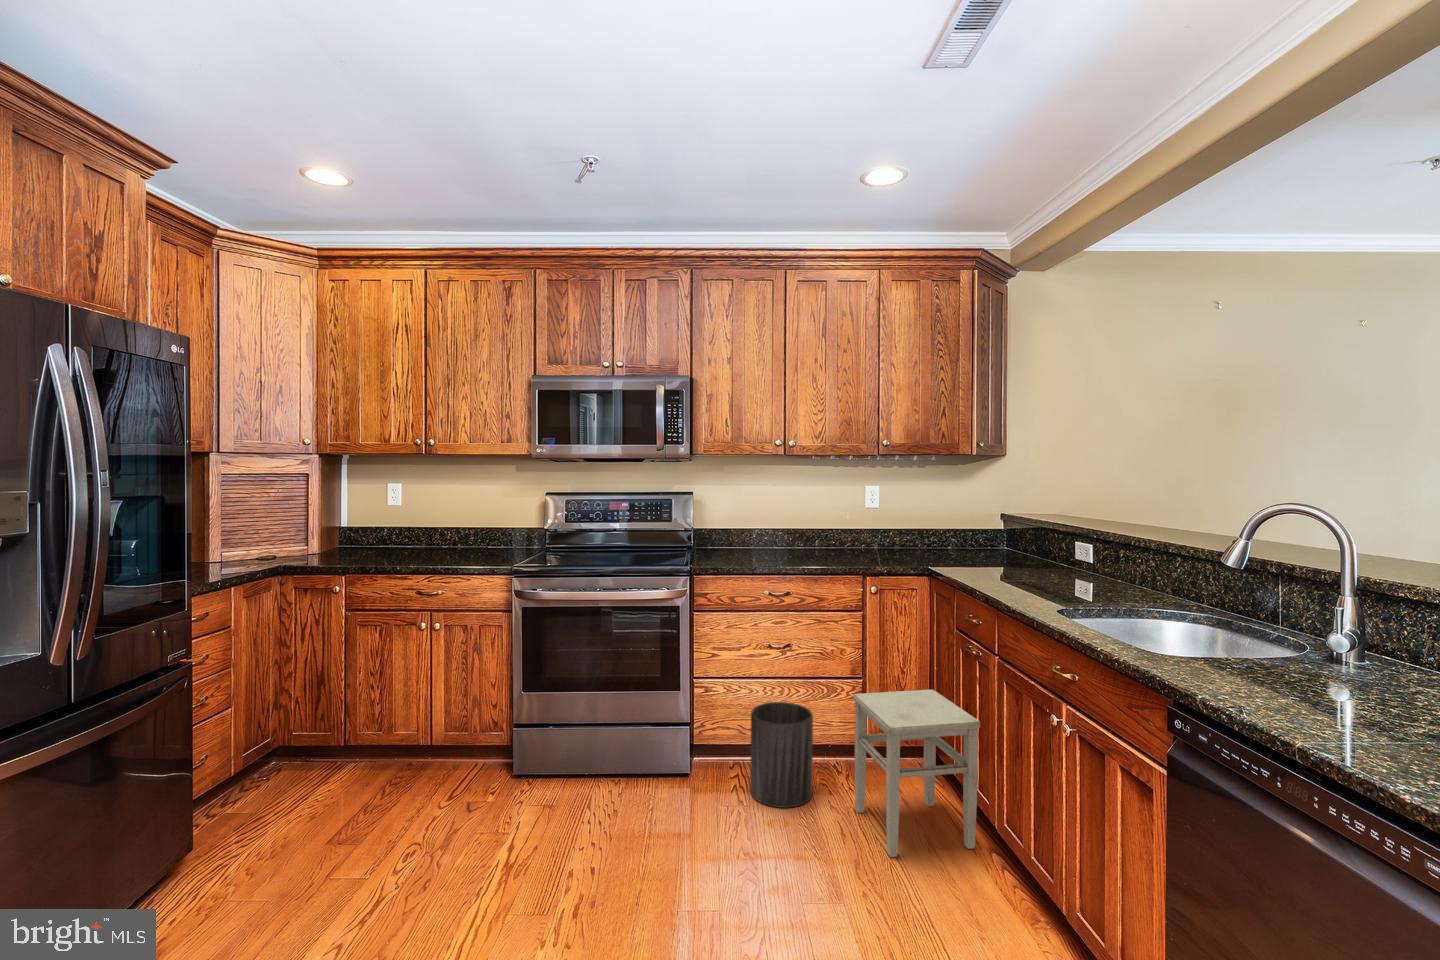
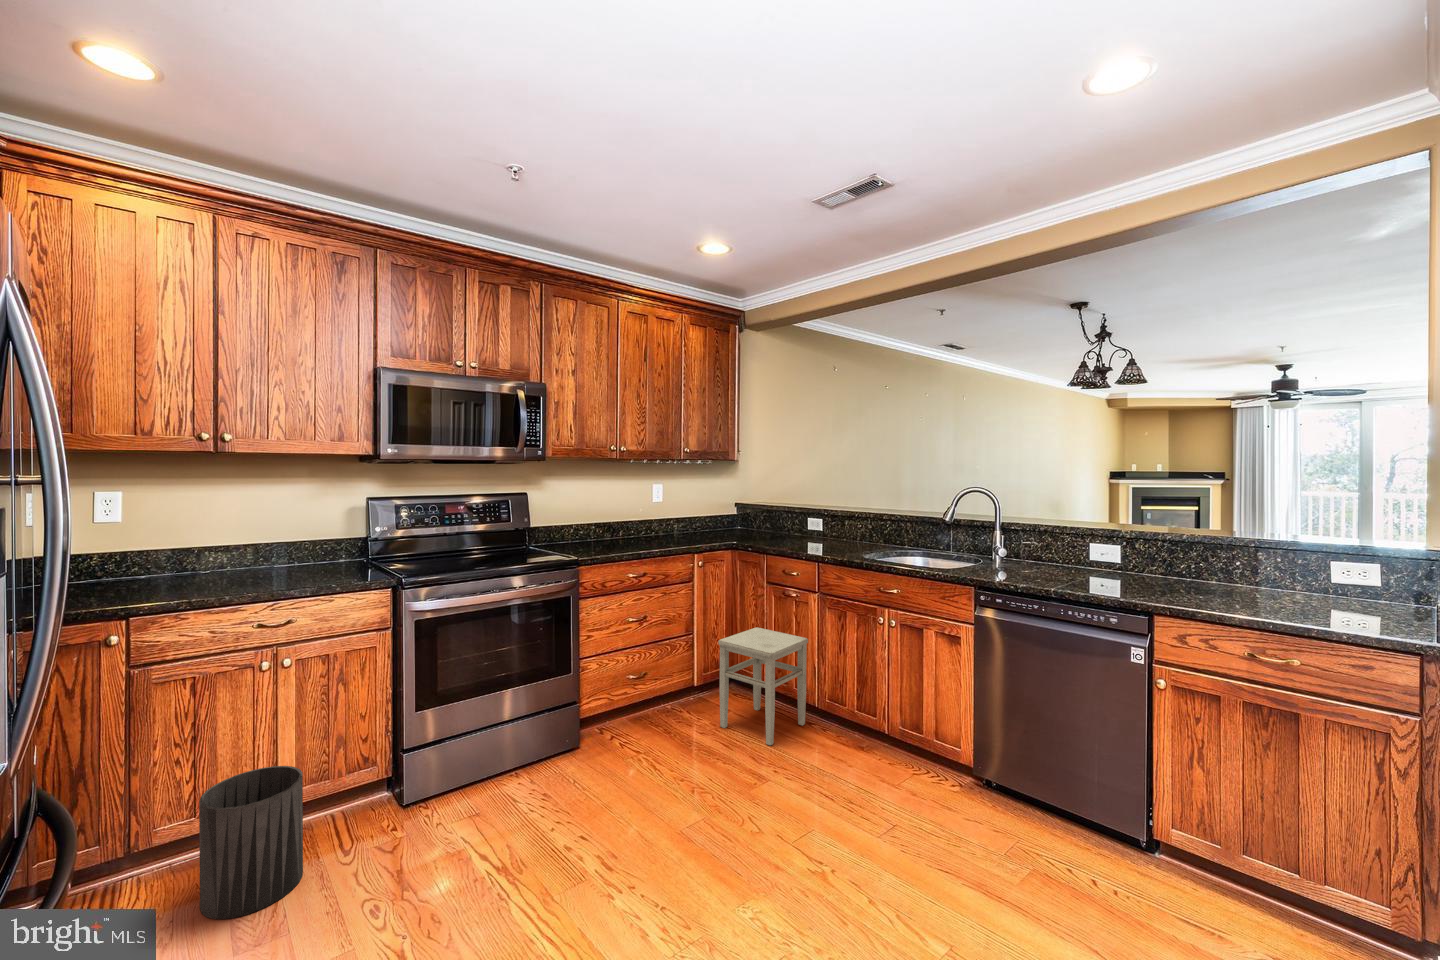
trash can: present [750,702,813,808] -> present [199,766,303,919]

